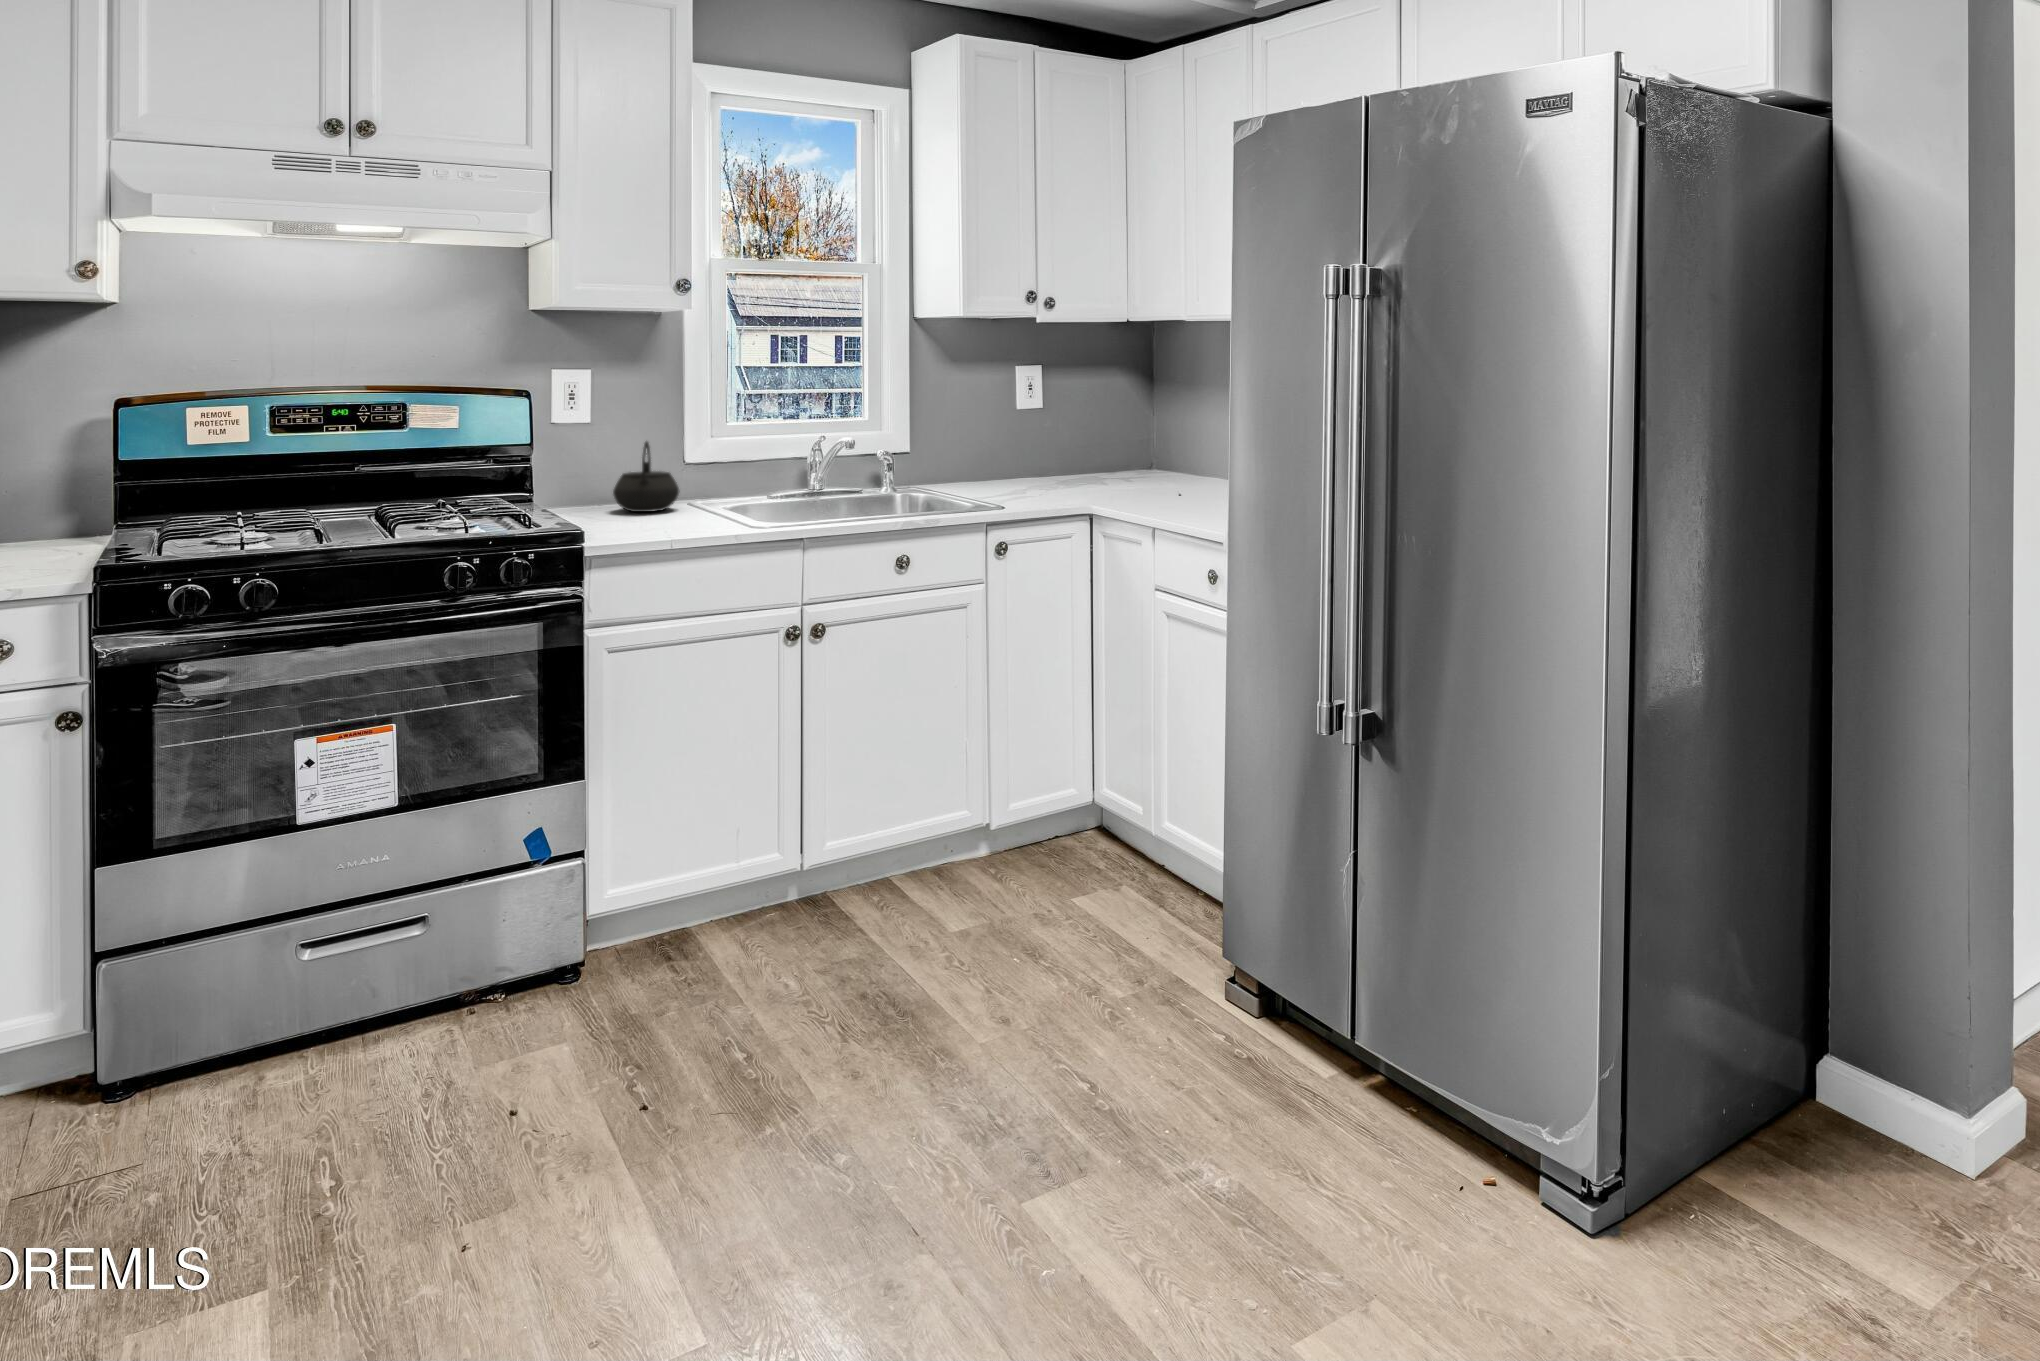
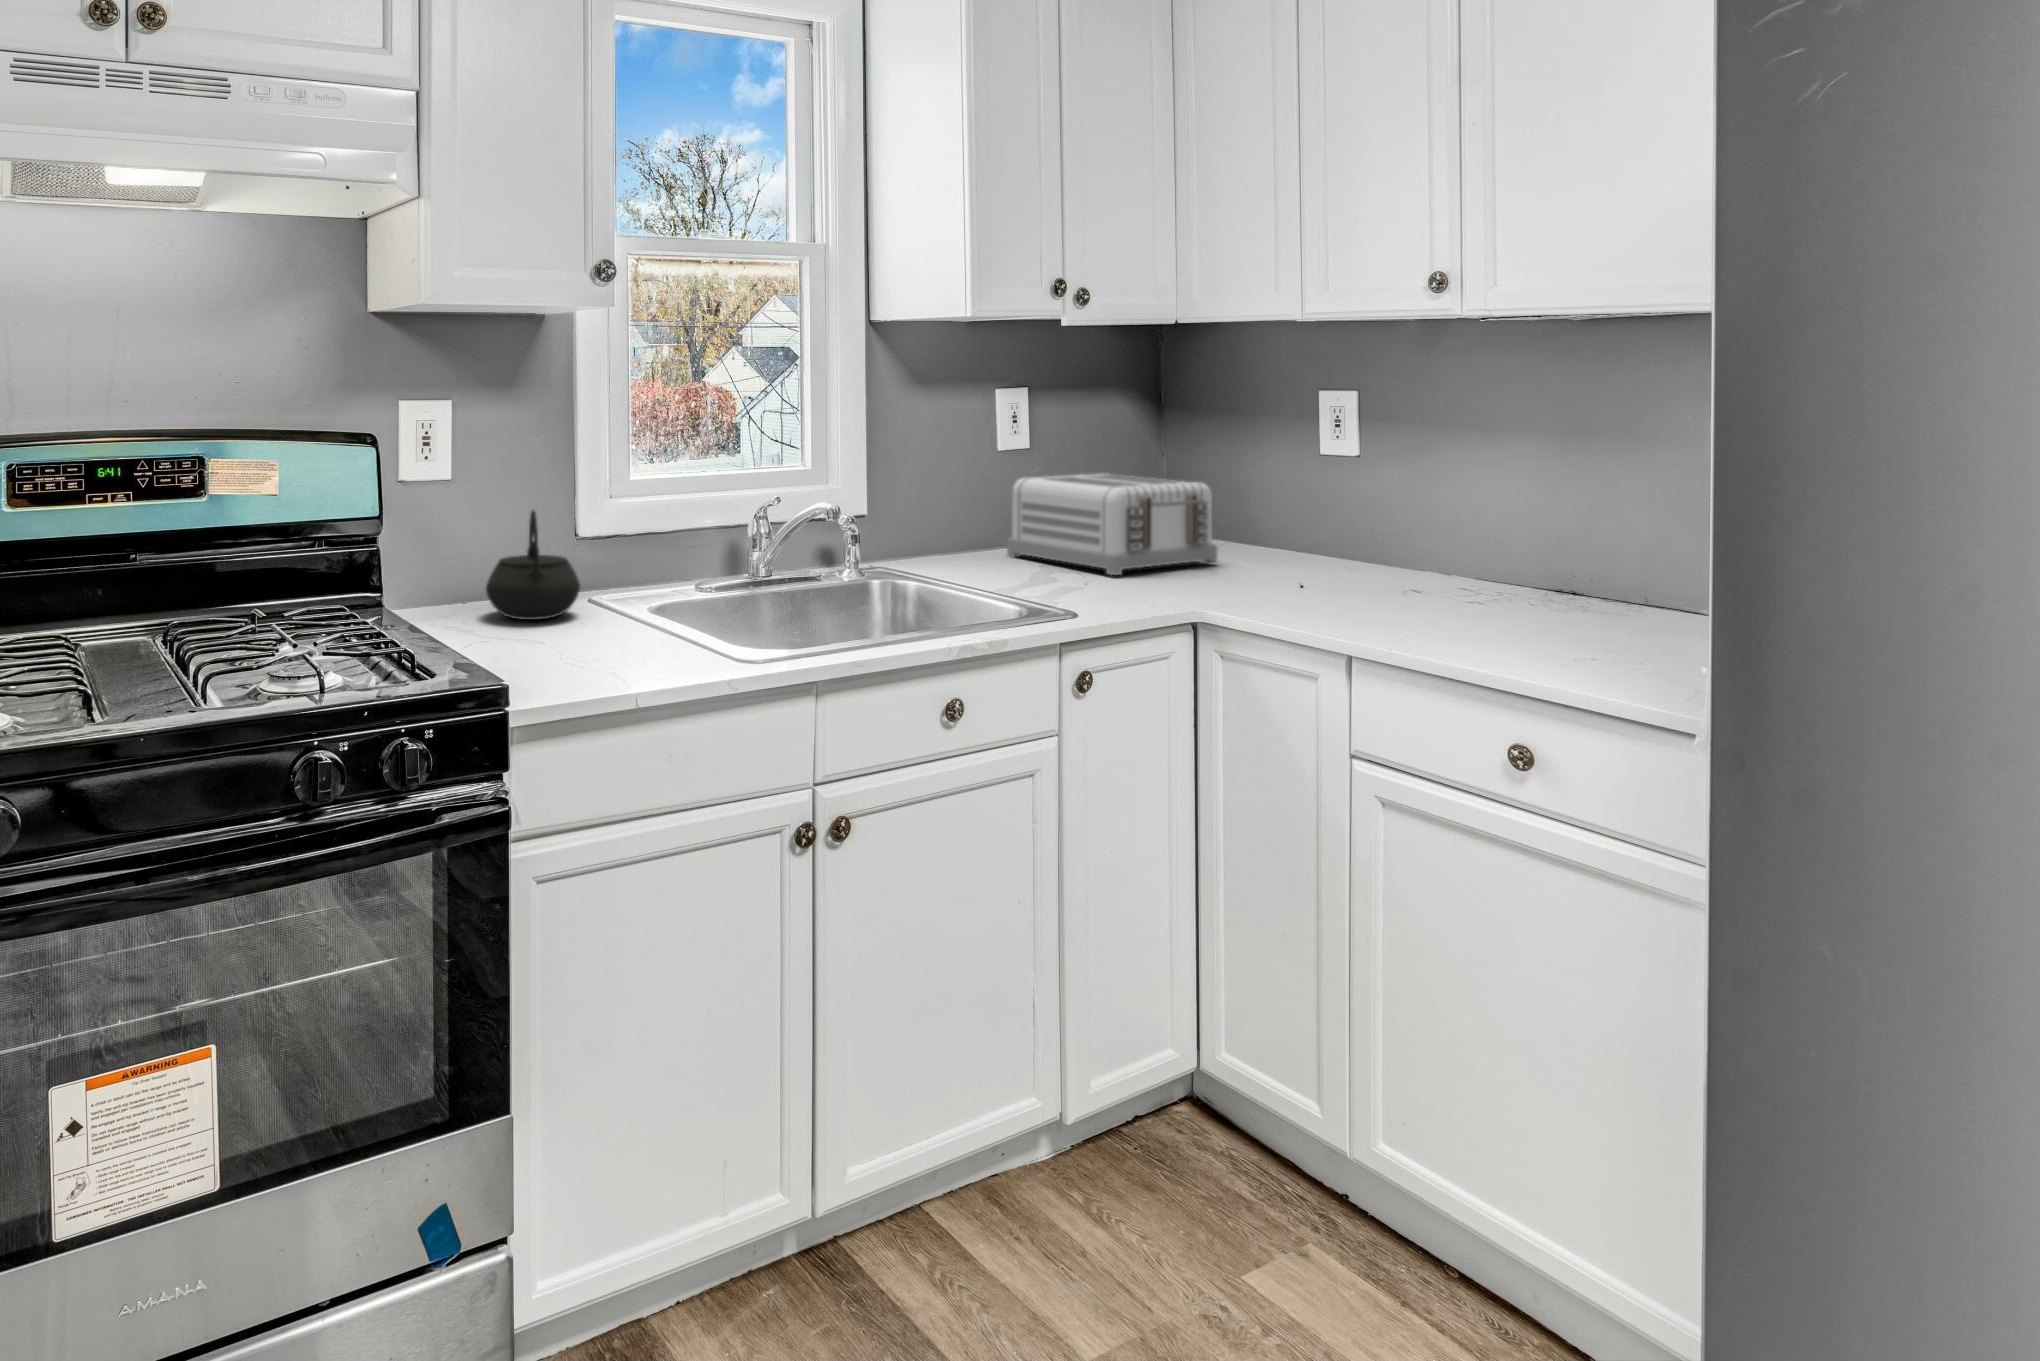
toaster: none [1020,424,1158,489] -> present [1007,473,1218,575]

